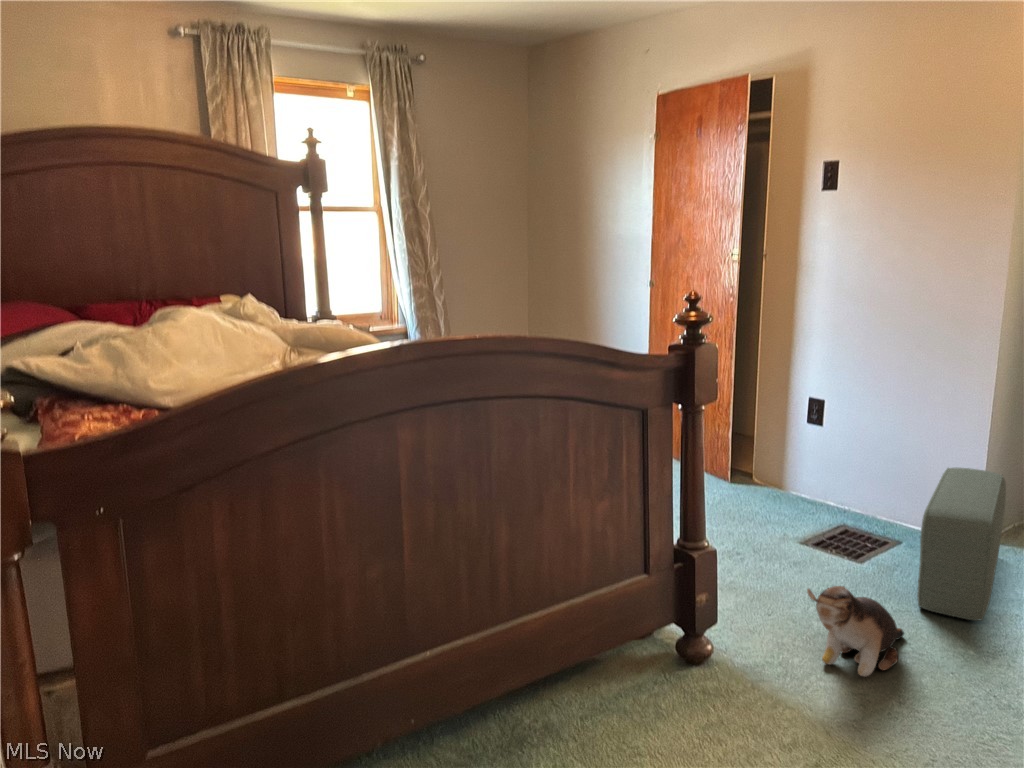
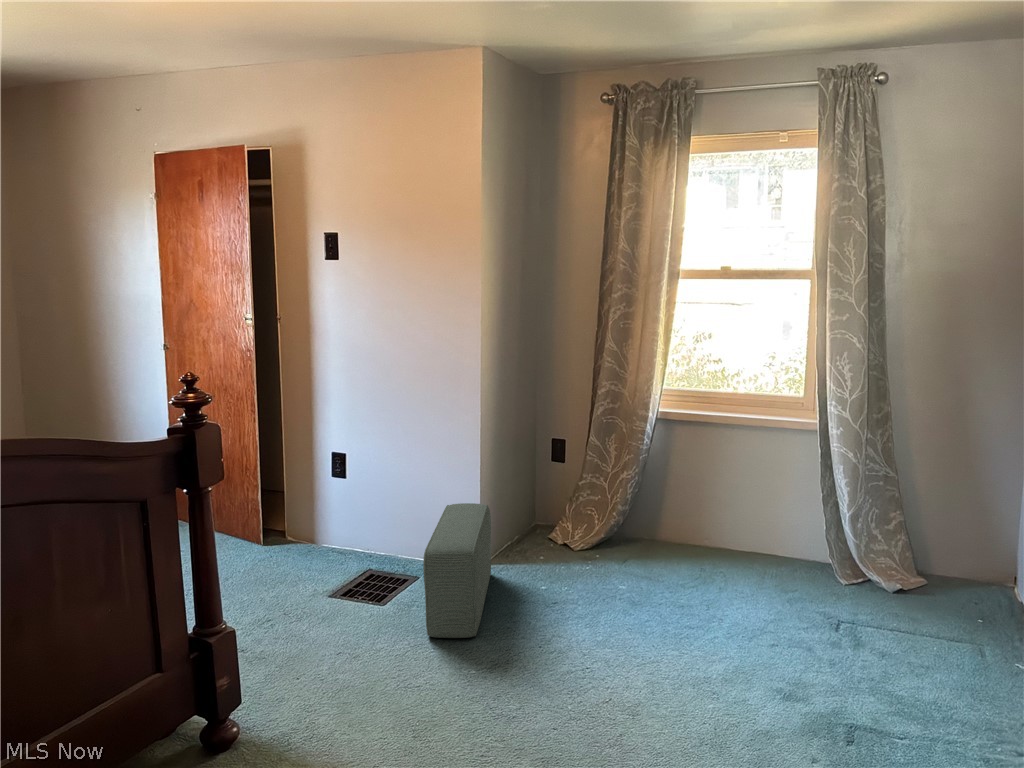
plush toy: present [807,586,904,677] -> none [322,637,414,715]

